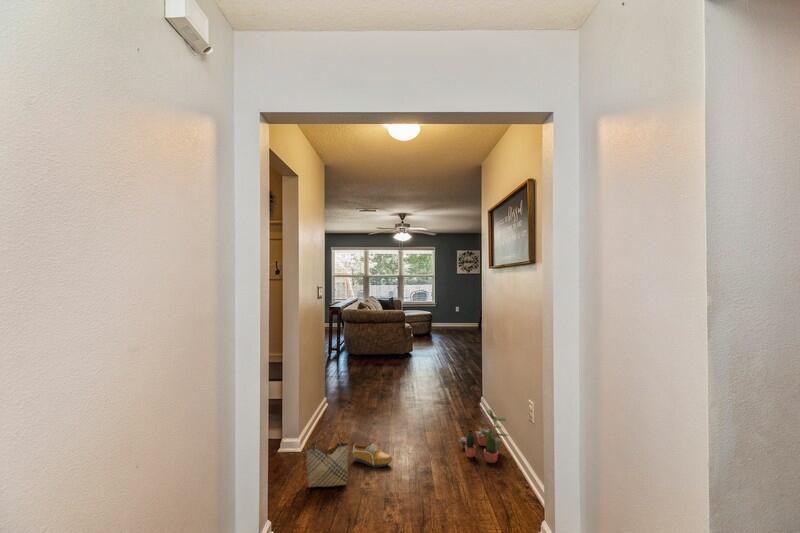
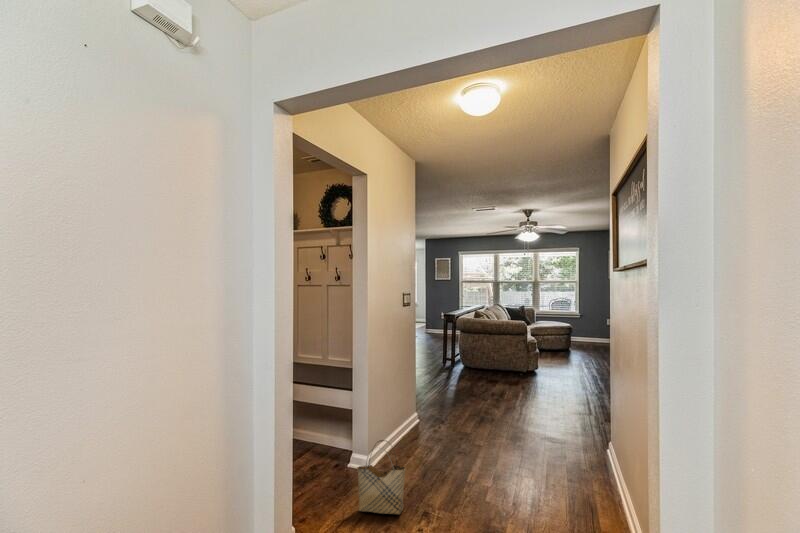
potted plant: present [459,409,508,463] -> none [551,444,614,514]
shoe: present [353,444,392,467] -> none [419,469,461,499]

